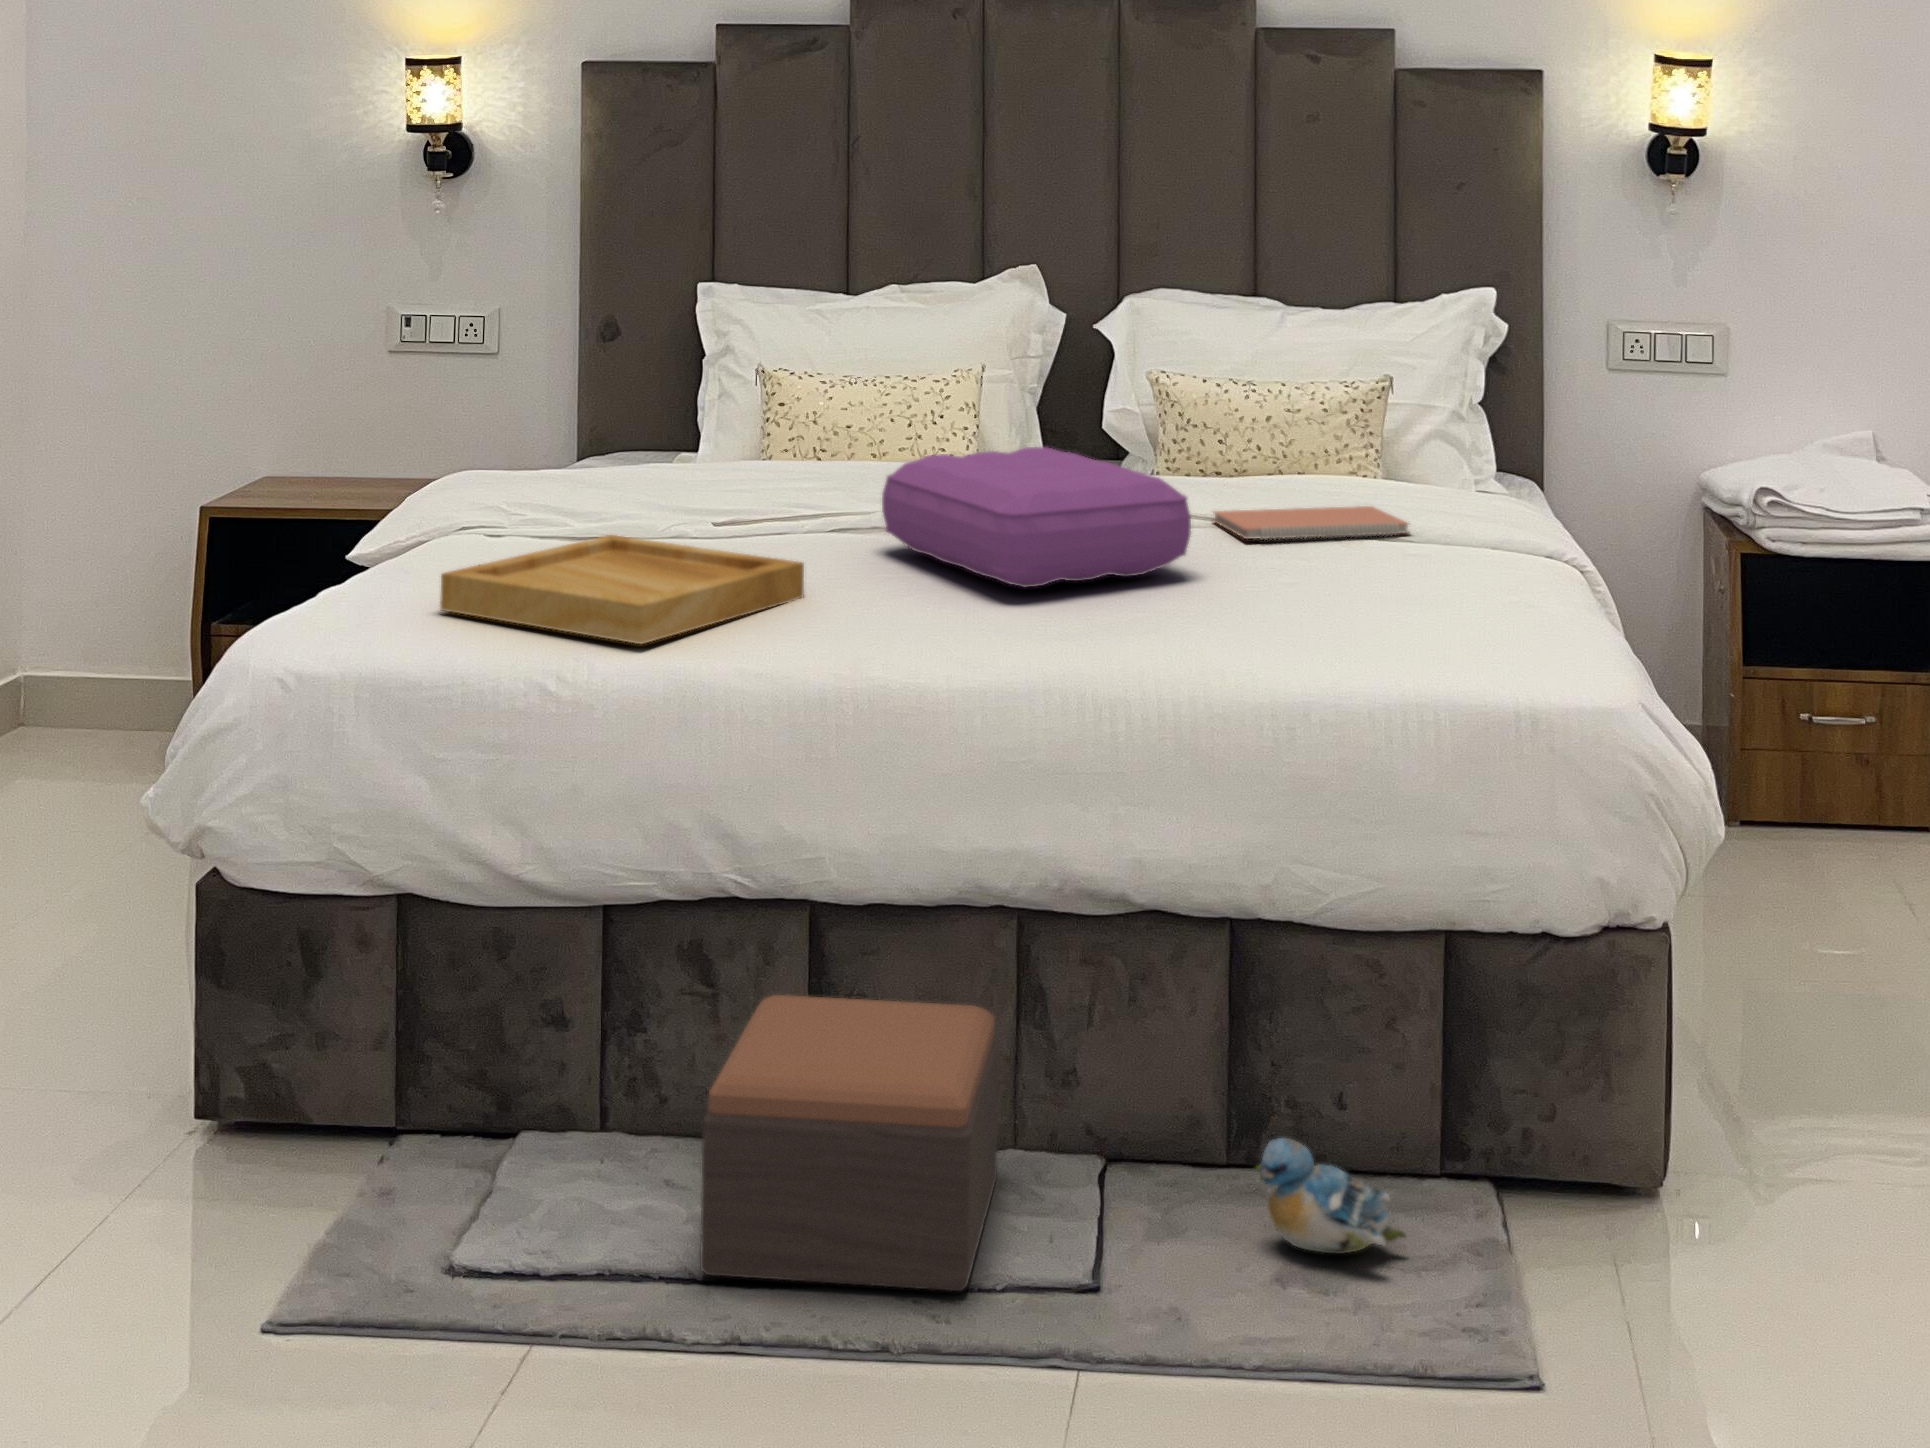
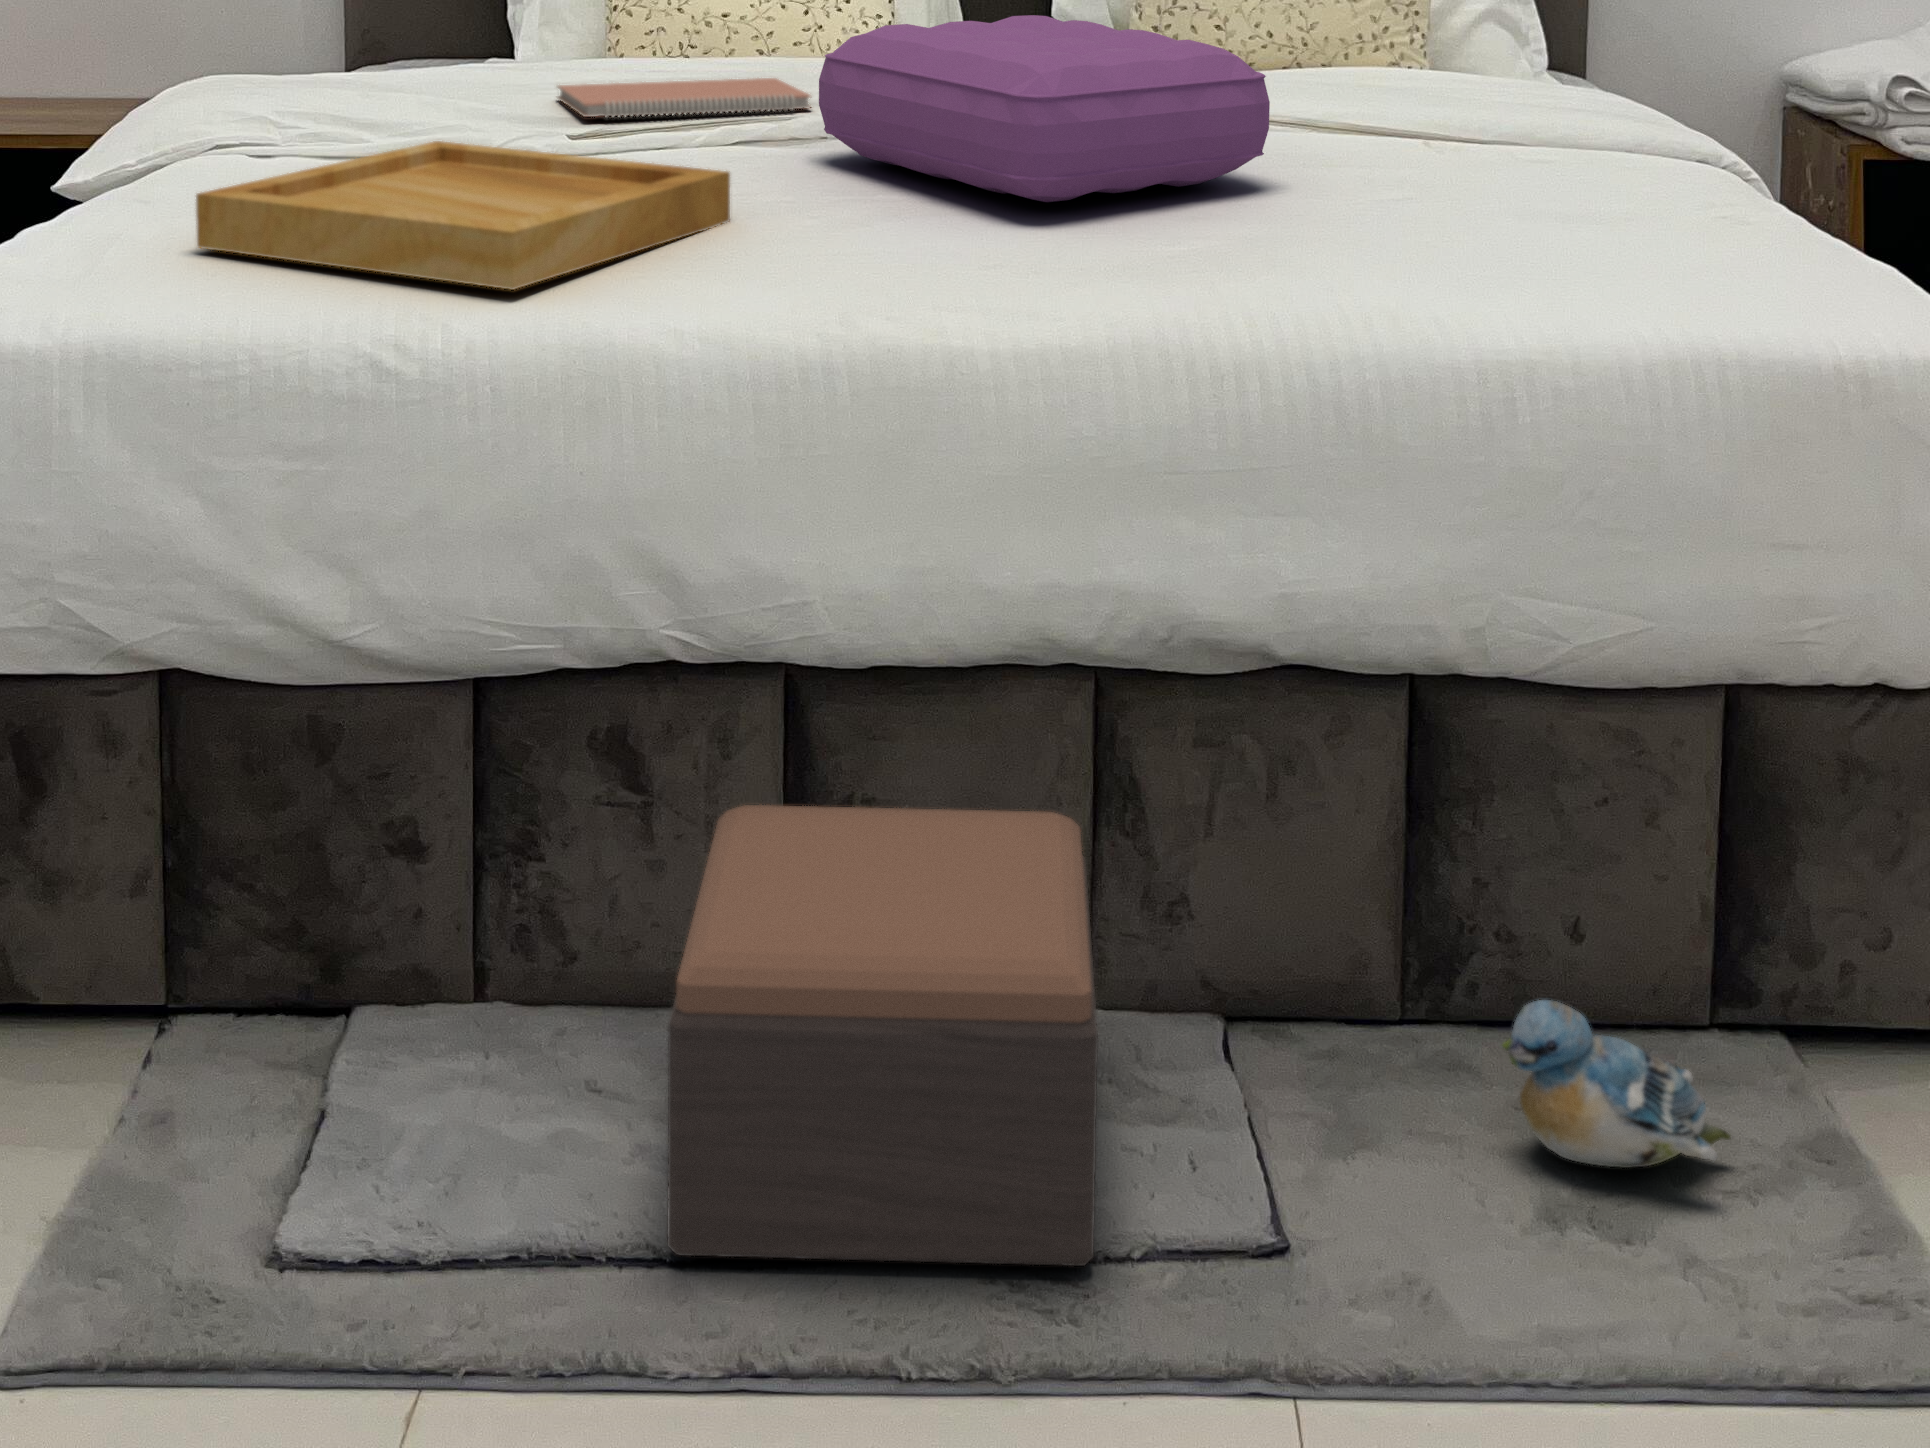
notebook: present [1213,506,1409,539] -> present [558,78,810,117]

